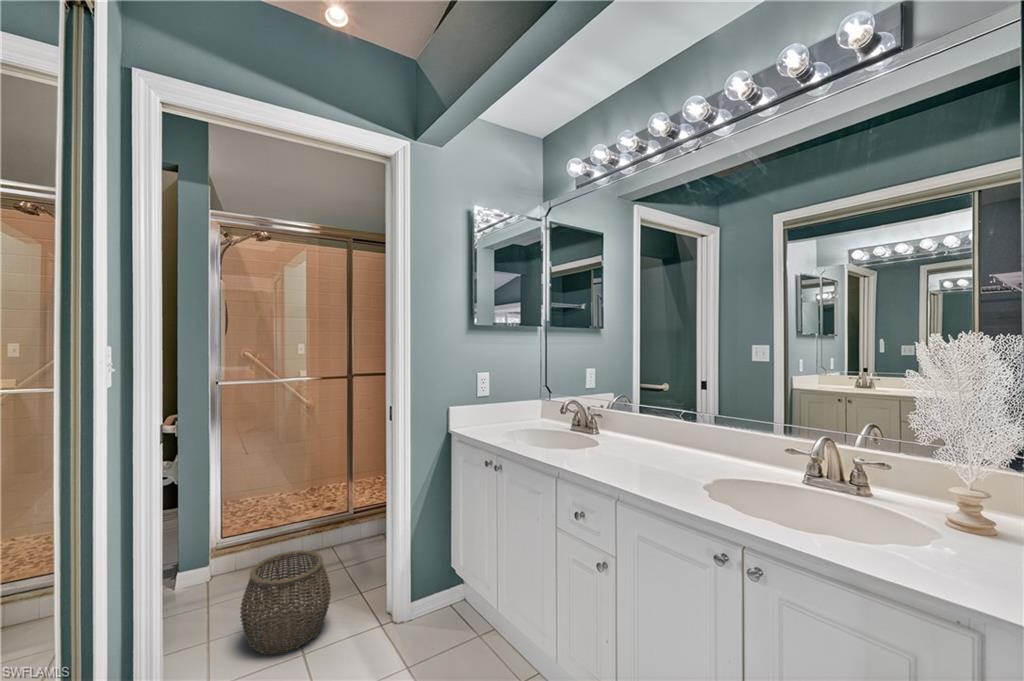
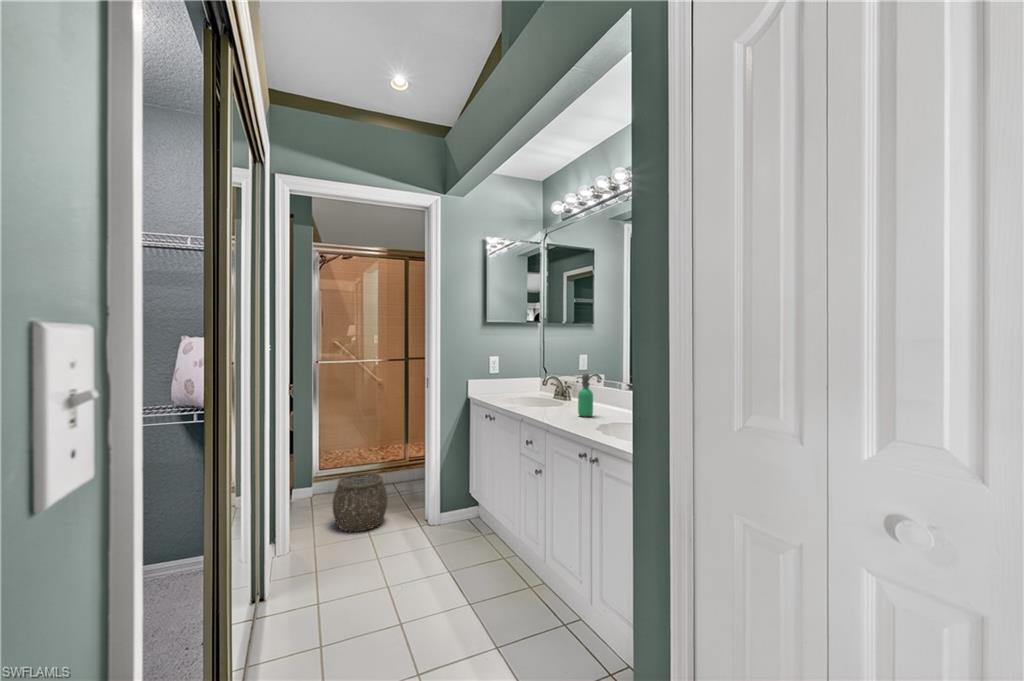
soap dispenser: none [646,401,670,469] -> present [577,373,593,417]

